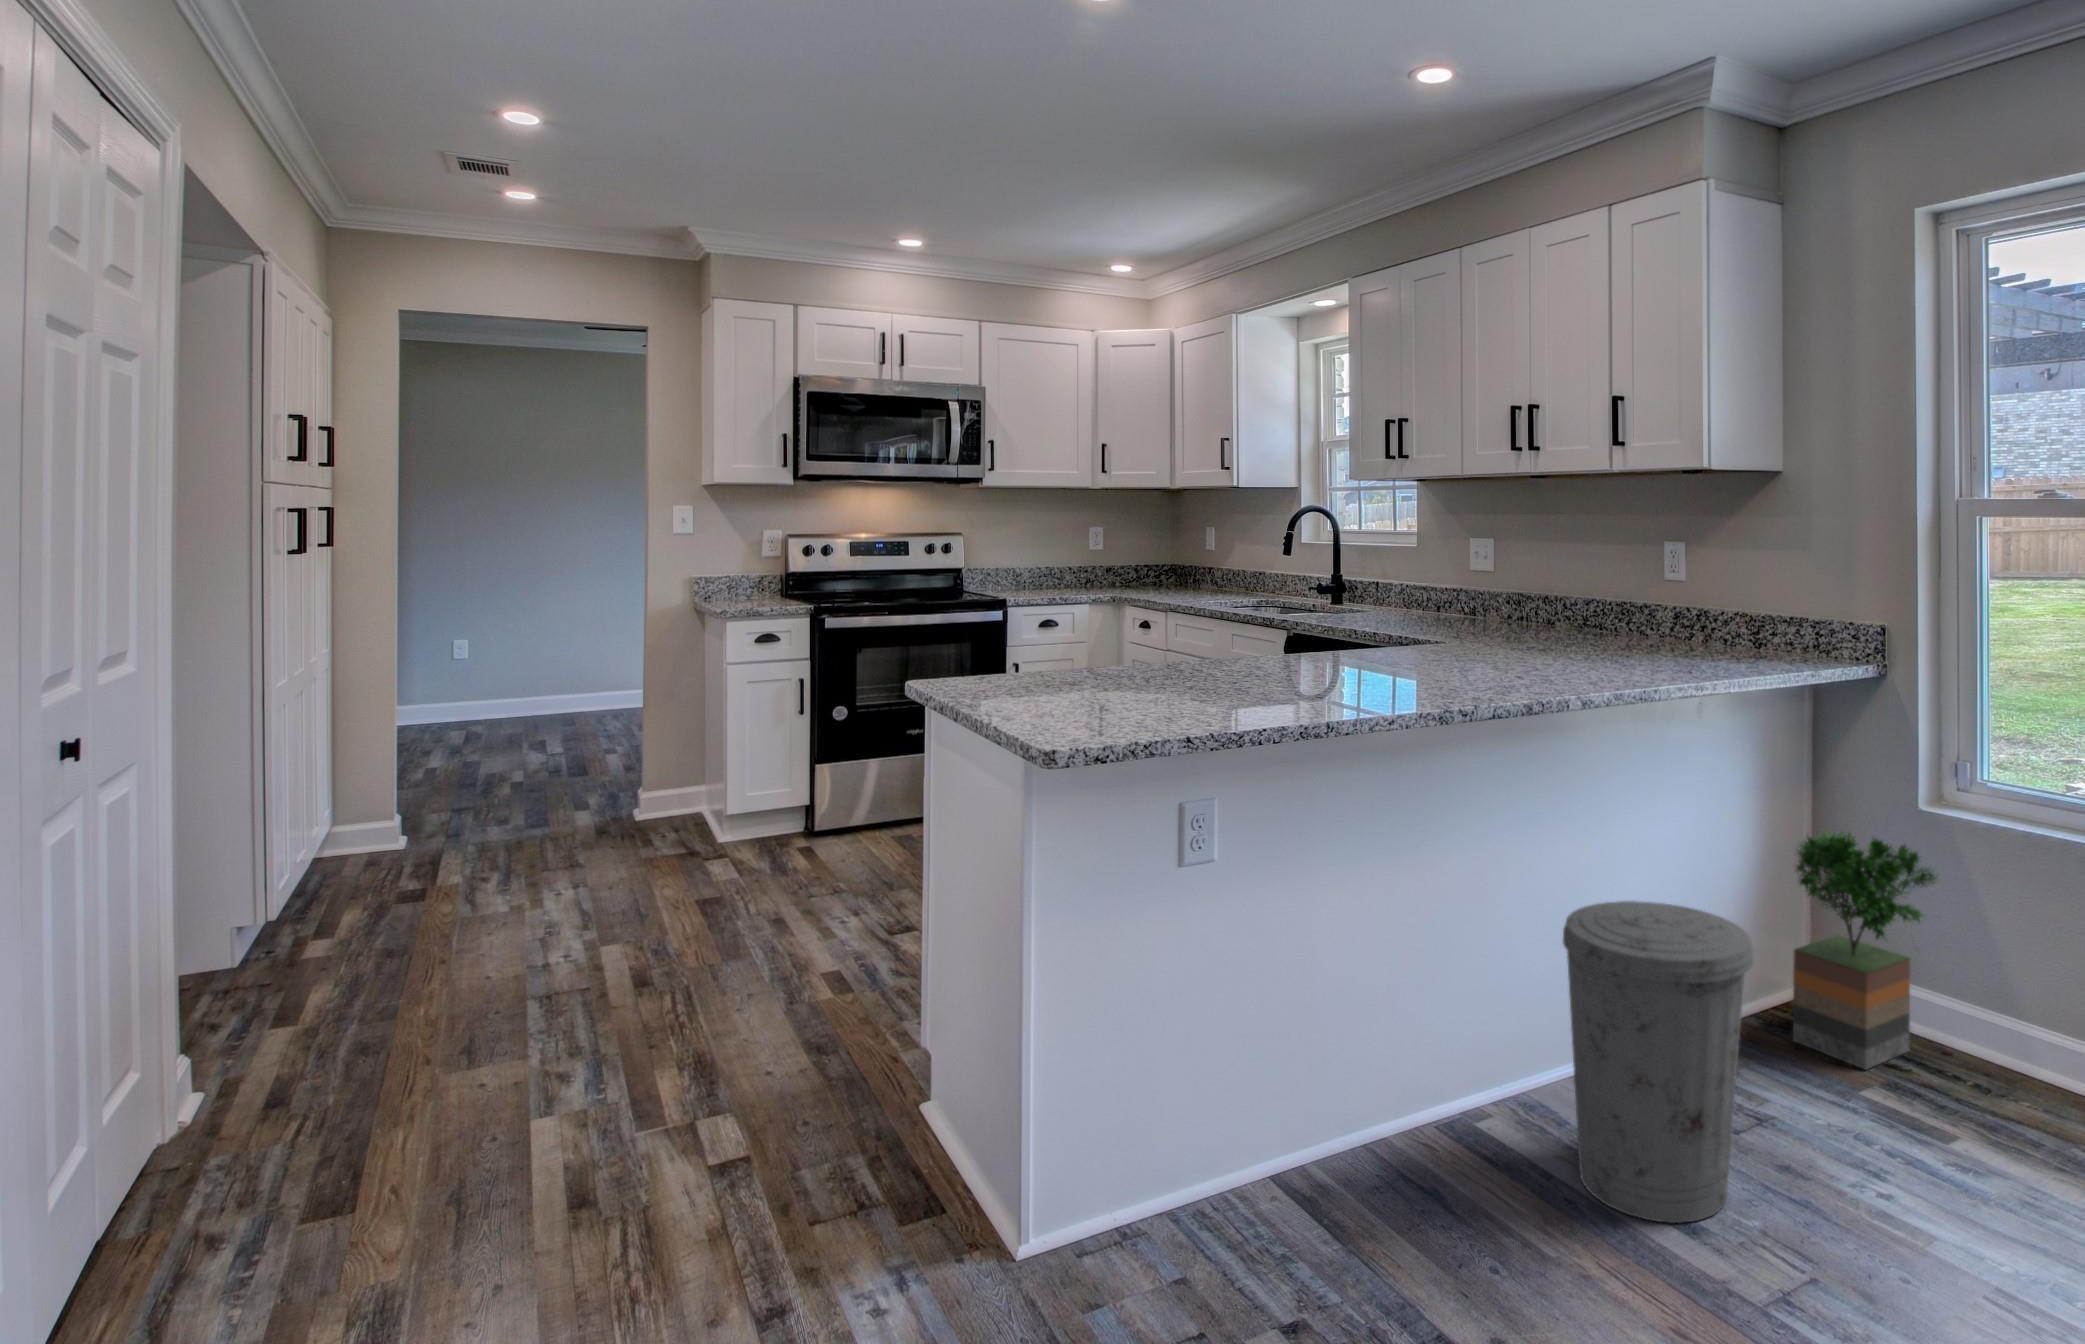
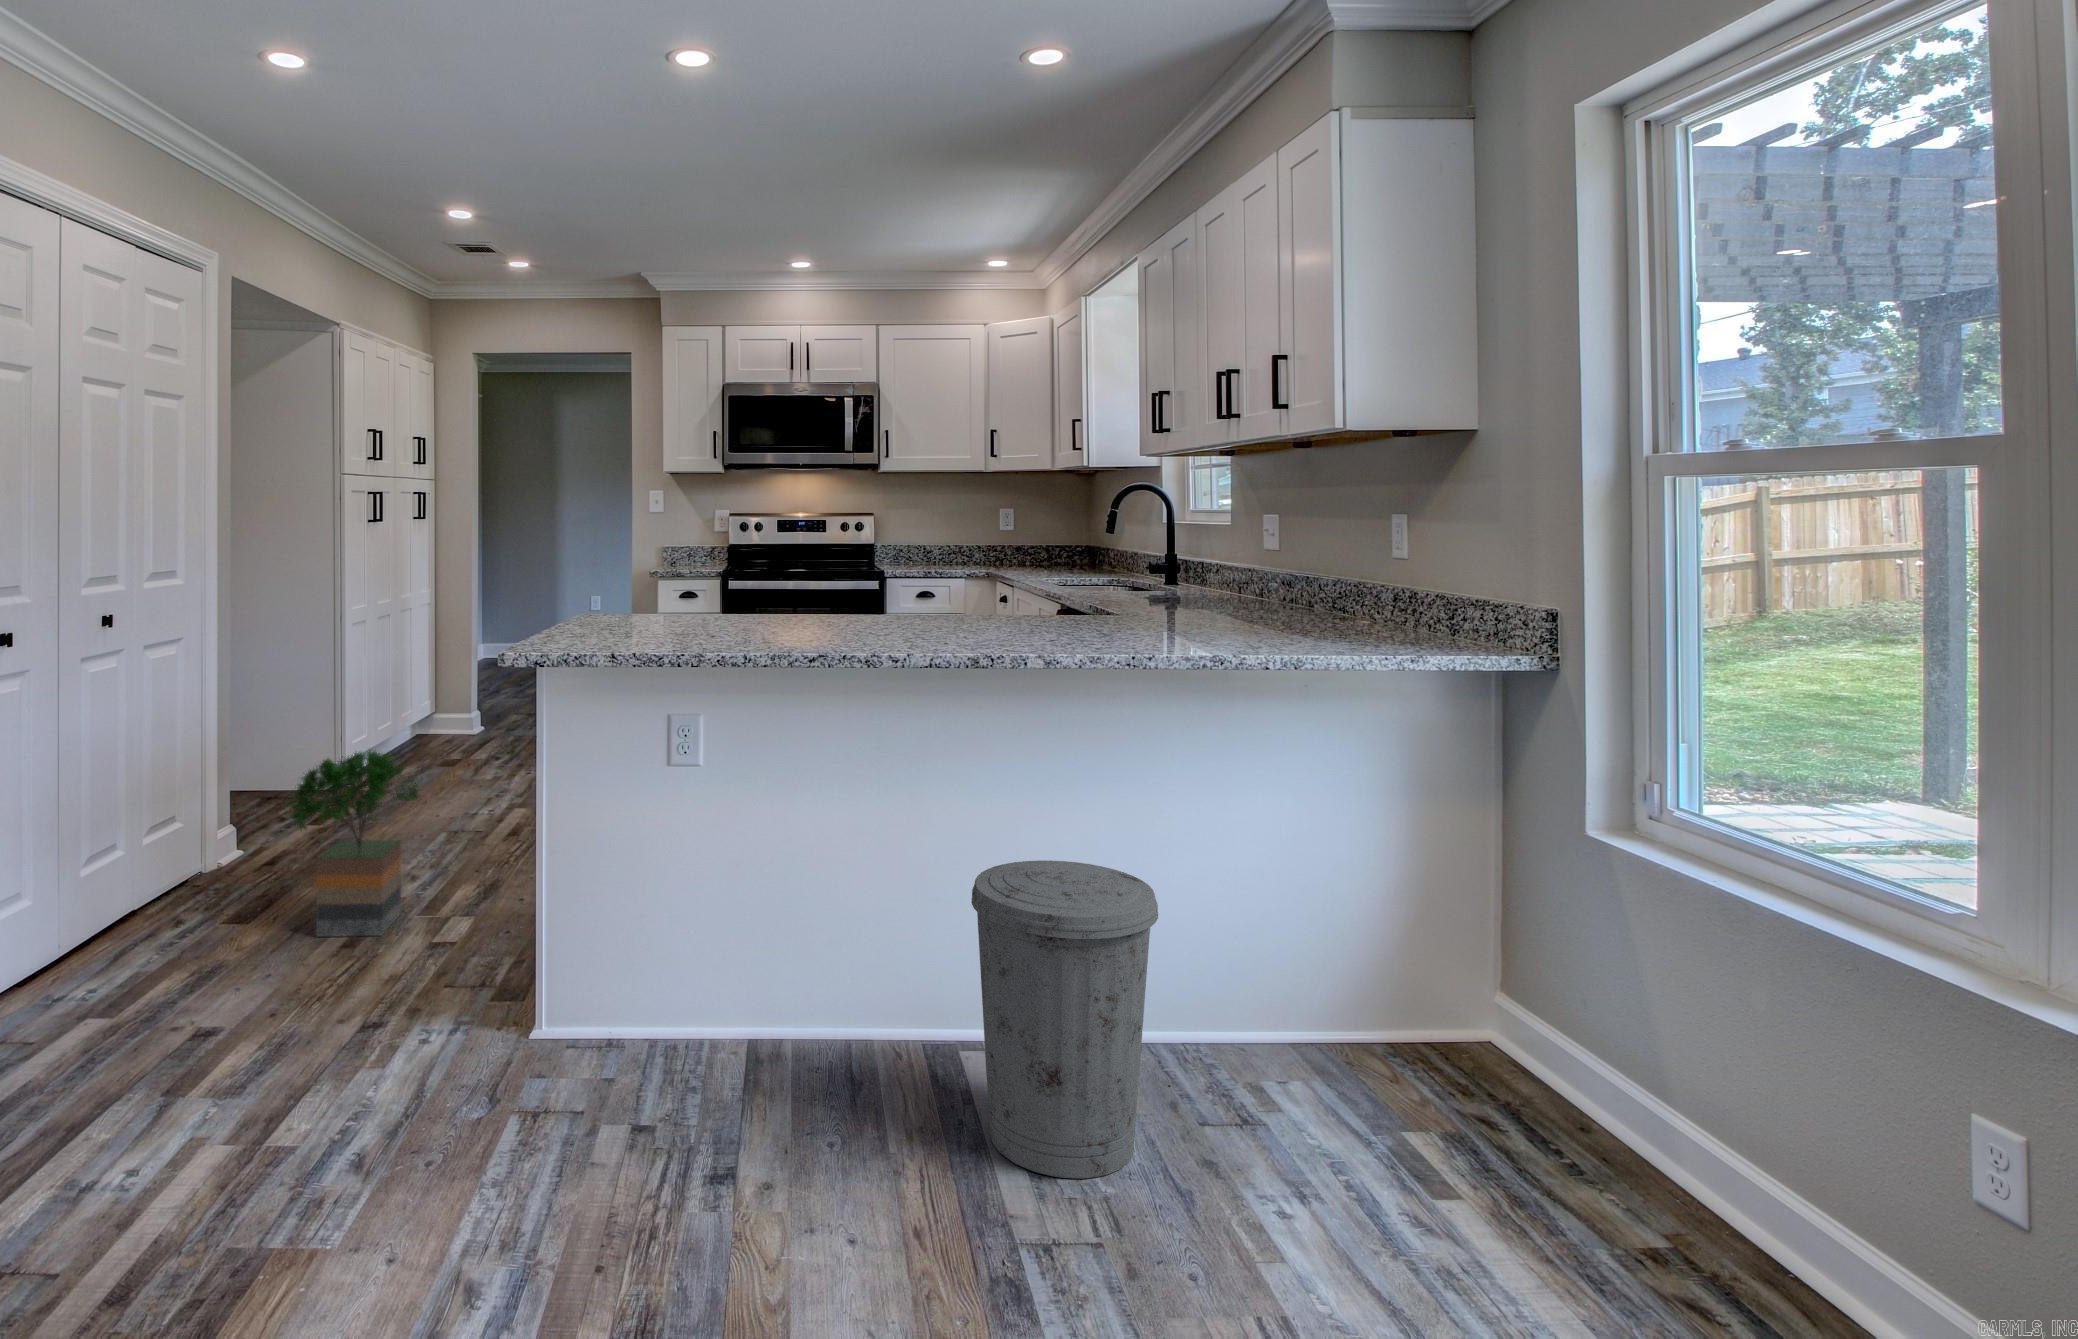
potted tree: present [1793,832,1938,1070] -> present [287,751,421,937]

